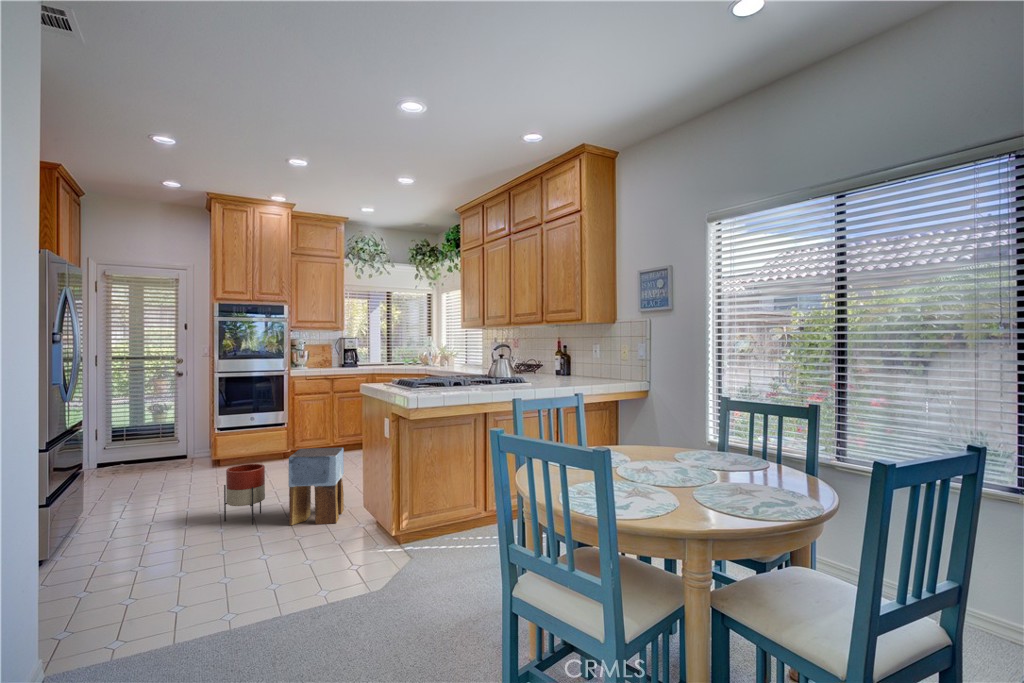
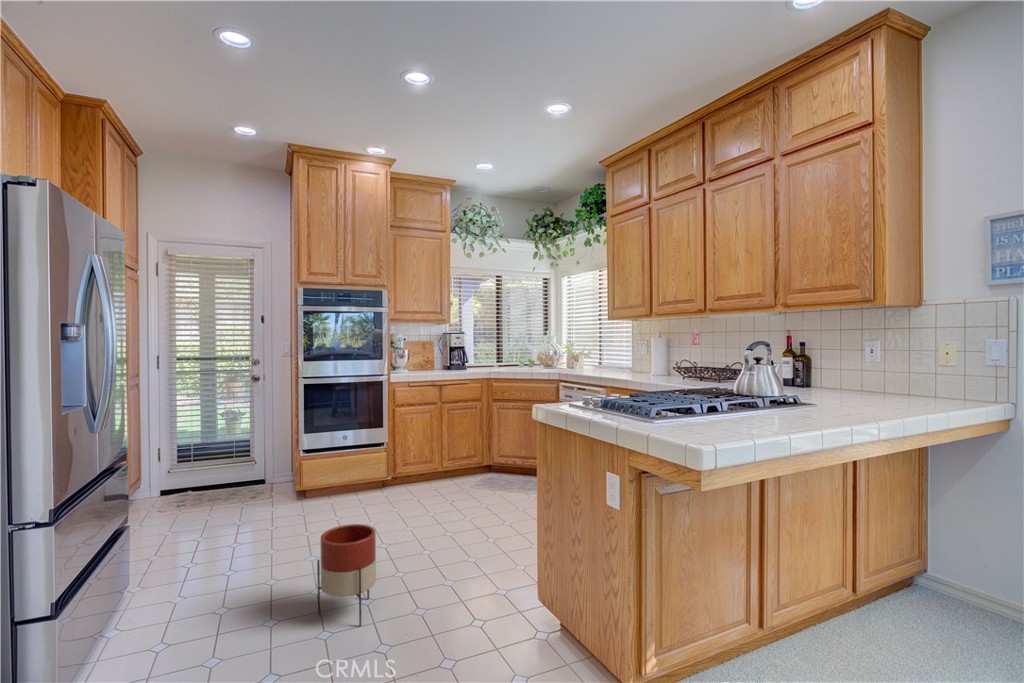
stool: present [288,448,344,525] -> none [415,503,490,633]

